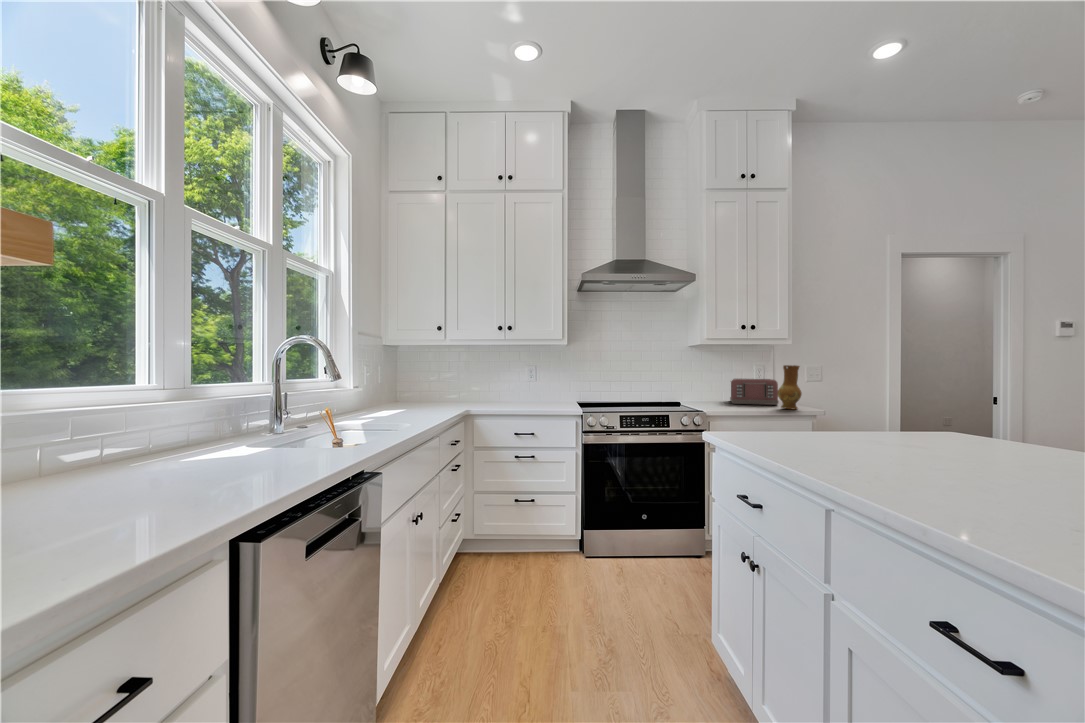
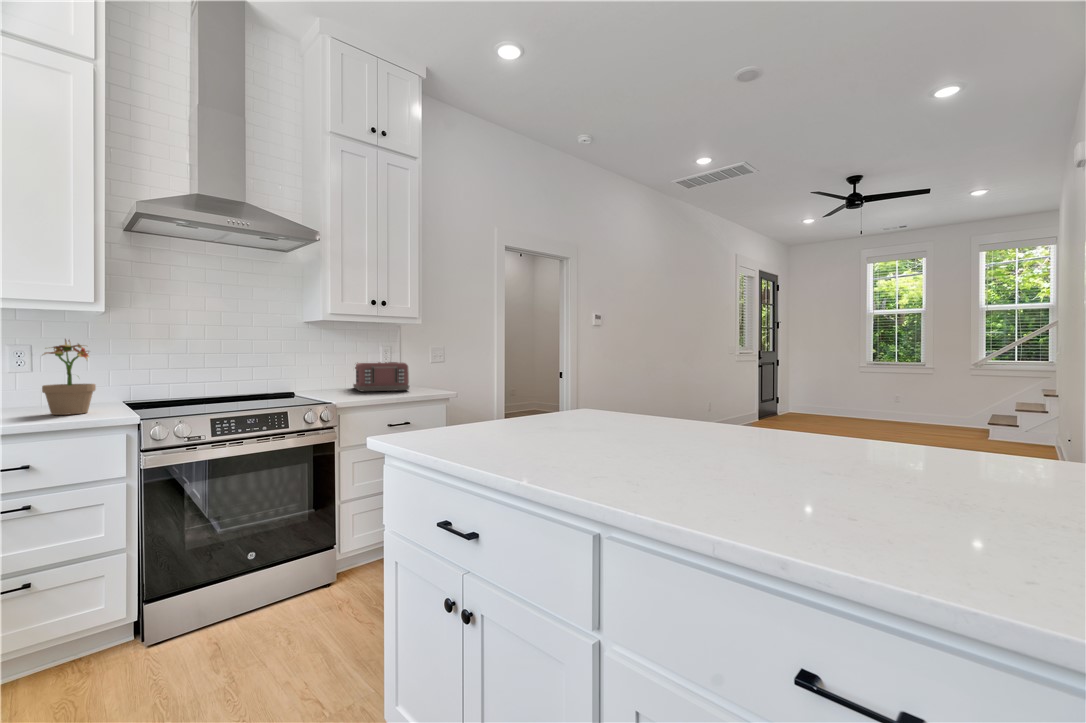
potted plant: none [538,362,562,407] -> present [42,339,96,415]
ceramic jug: present [778,365,802,409] -> none [412,347,436,395]

